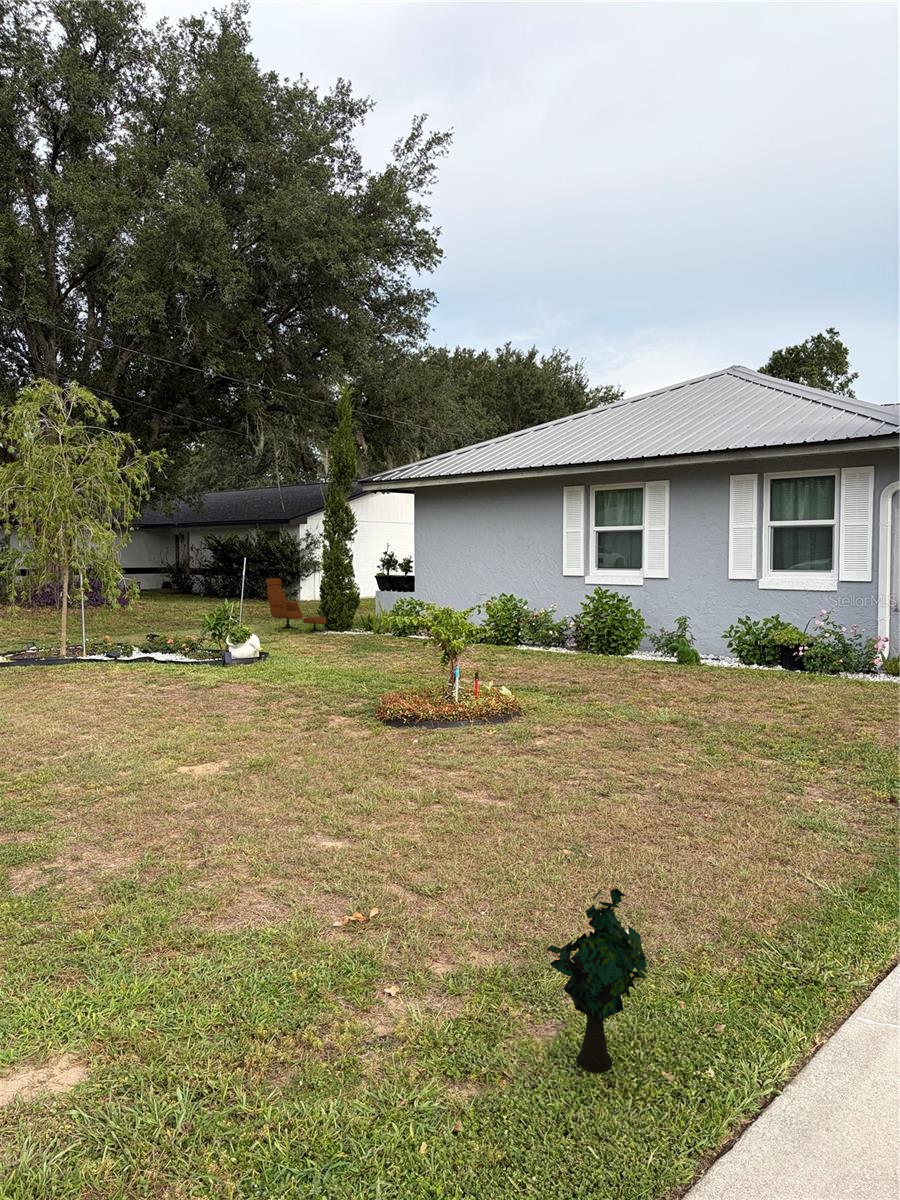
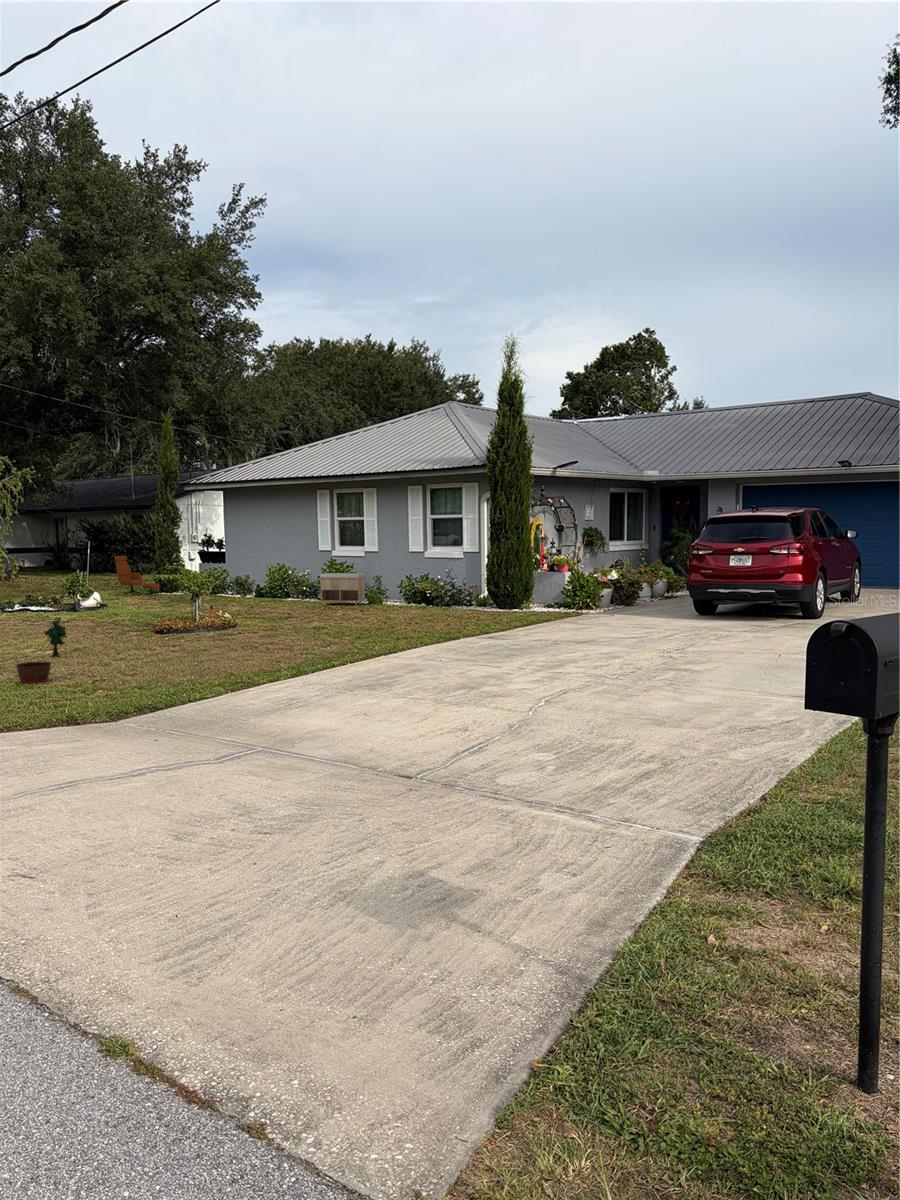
storage bench: none [593,610,658,661] -> present [320,573,365,605]
decorative plant: present [546,888,648,1072] -> present [45,618,67,657]
basket: none [149,985,283,1119] -> present [16,662,51,683]

